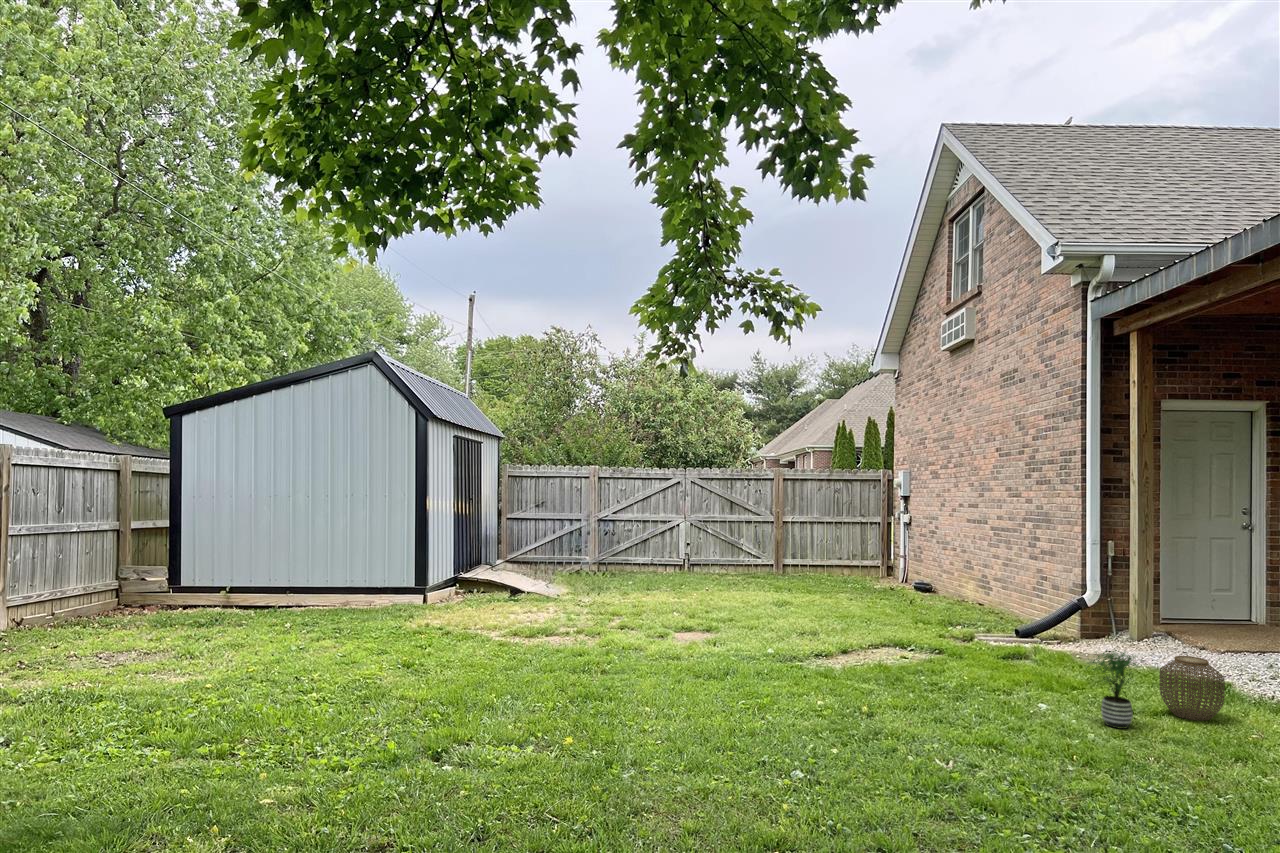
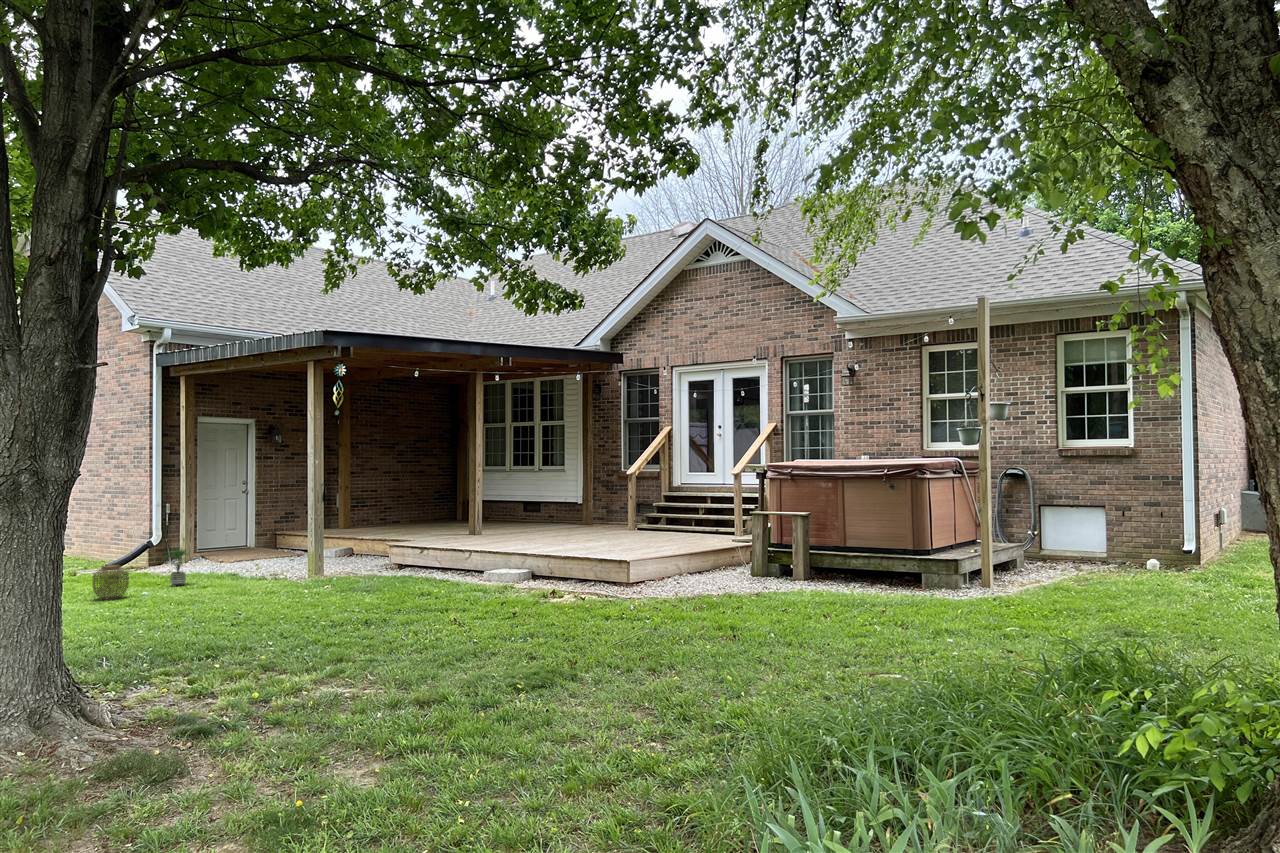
woven basket: present [1159,656,1225,721] -> present [93,565,129,600]

